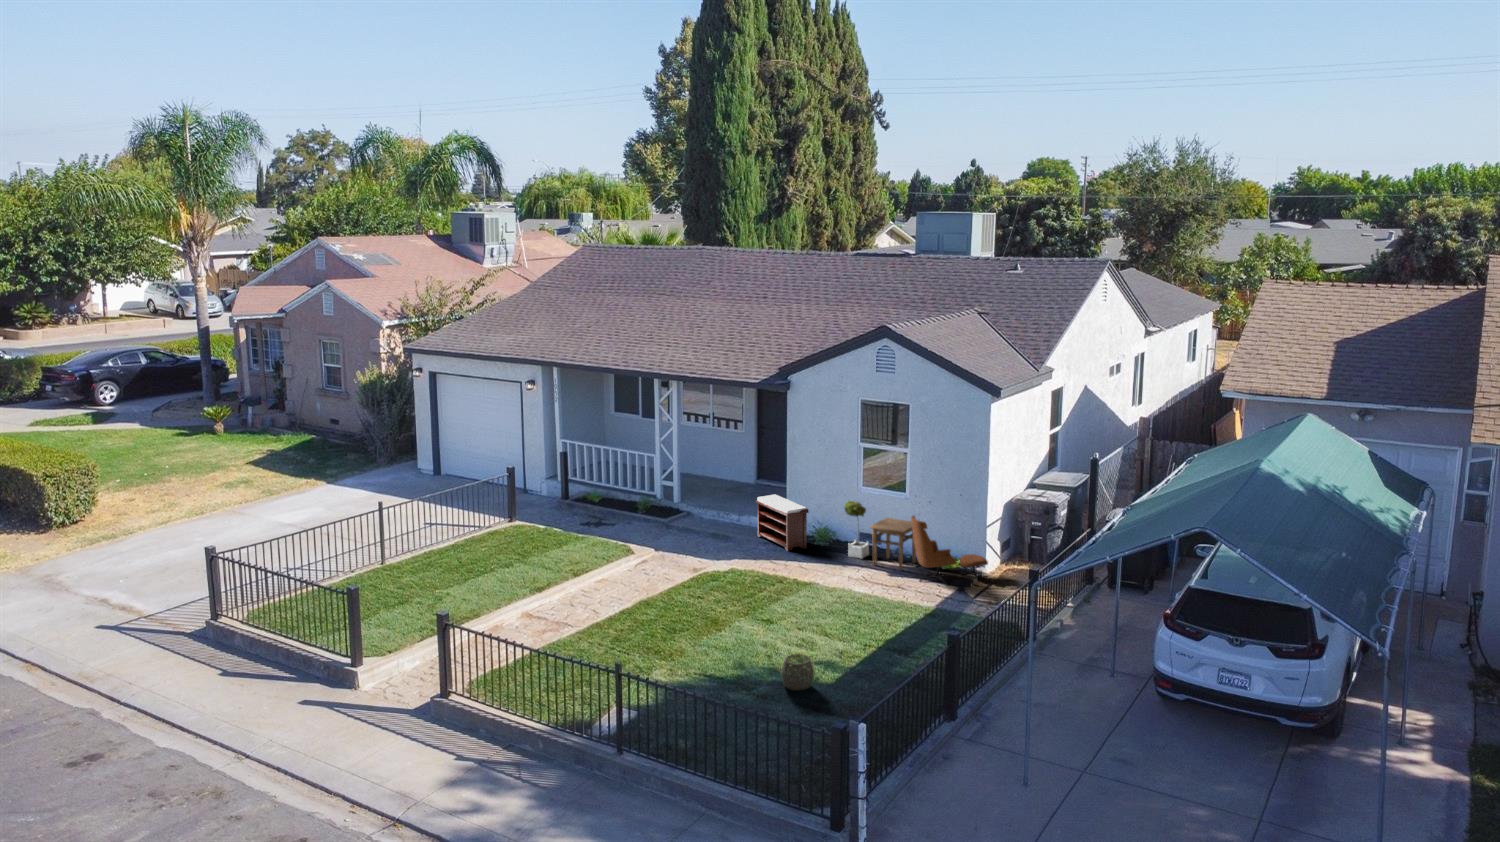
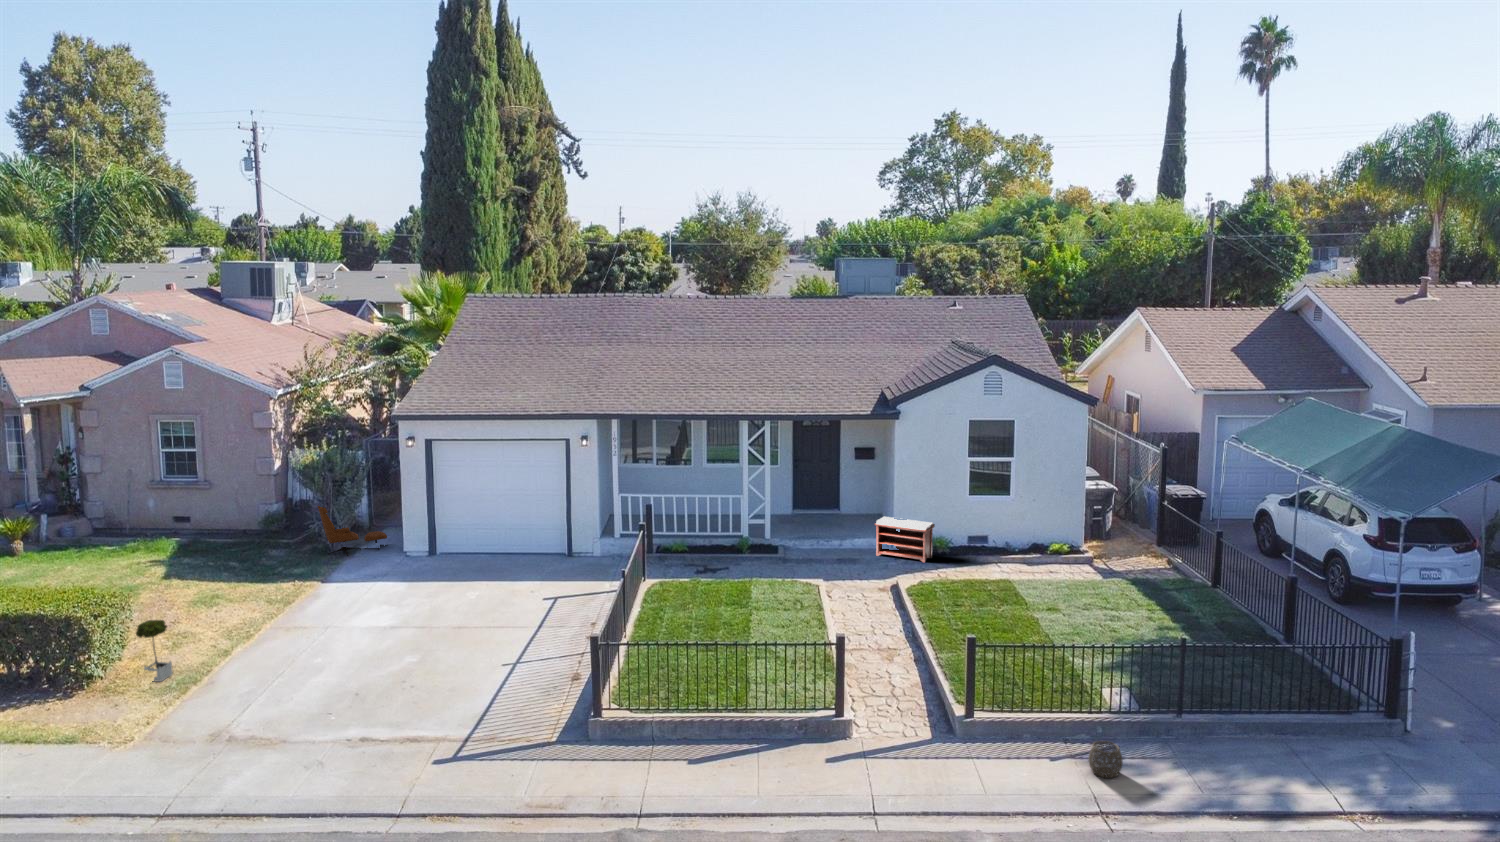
potted tree: present [844,501,869,559] -> present [136,620,173,682]
lounge chair: present [911,516,988,585] -> present [318,506,387,556]
side table: present [870,518,916,571] -> none [1000,521,1036,562]
woven basket: present [781,654,814,690] -> present [1088,741,1123,778]

